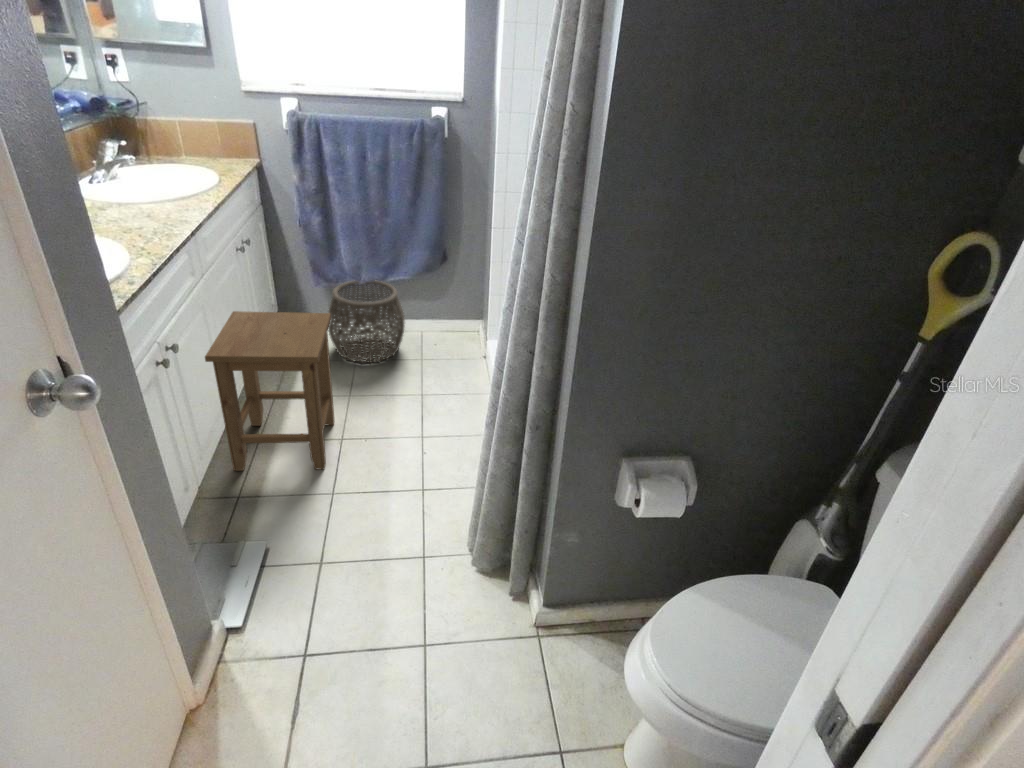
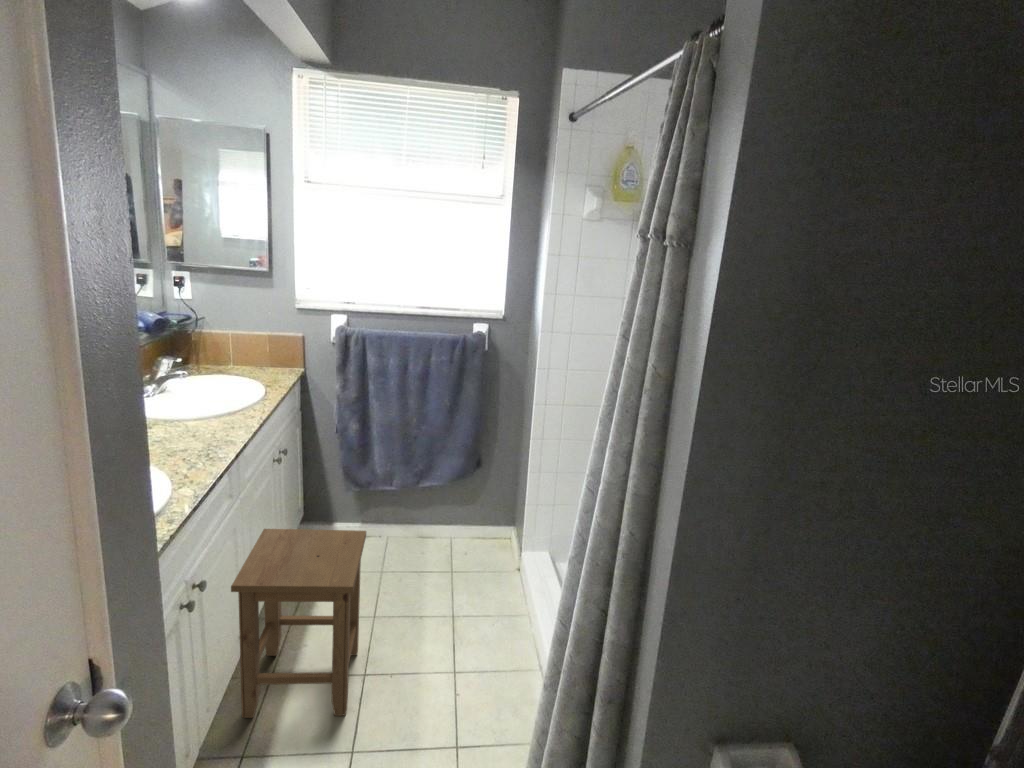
woven basket: present [328,281,405,363] -> none [355,485,436,577]

